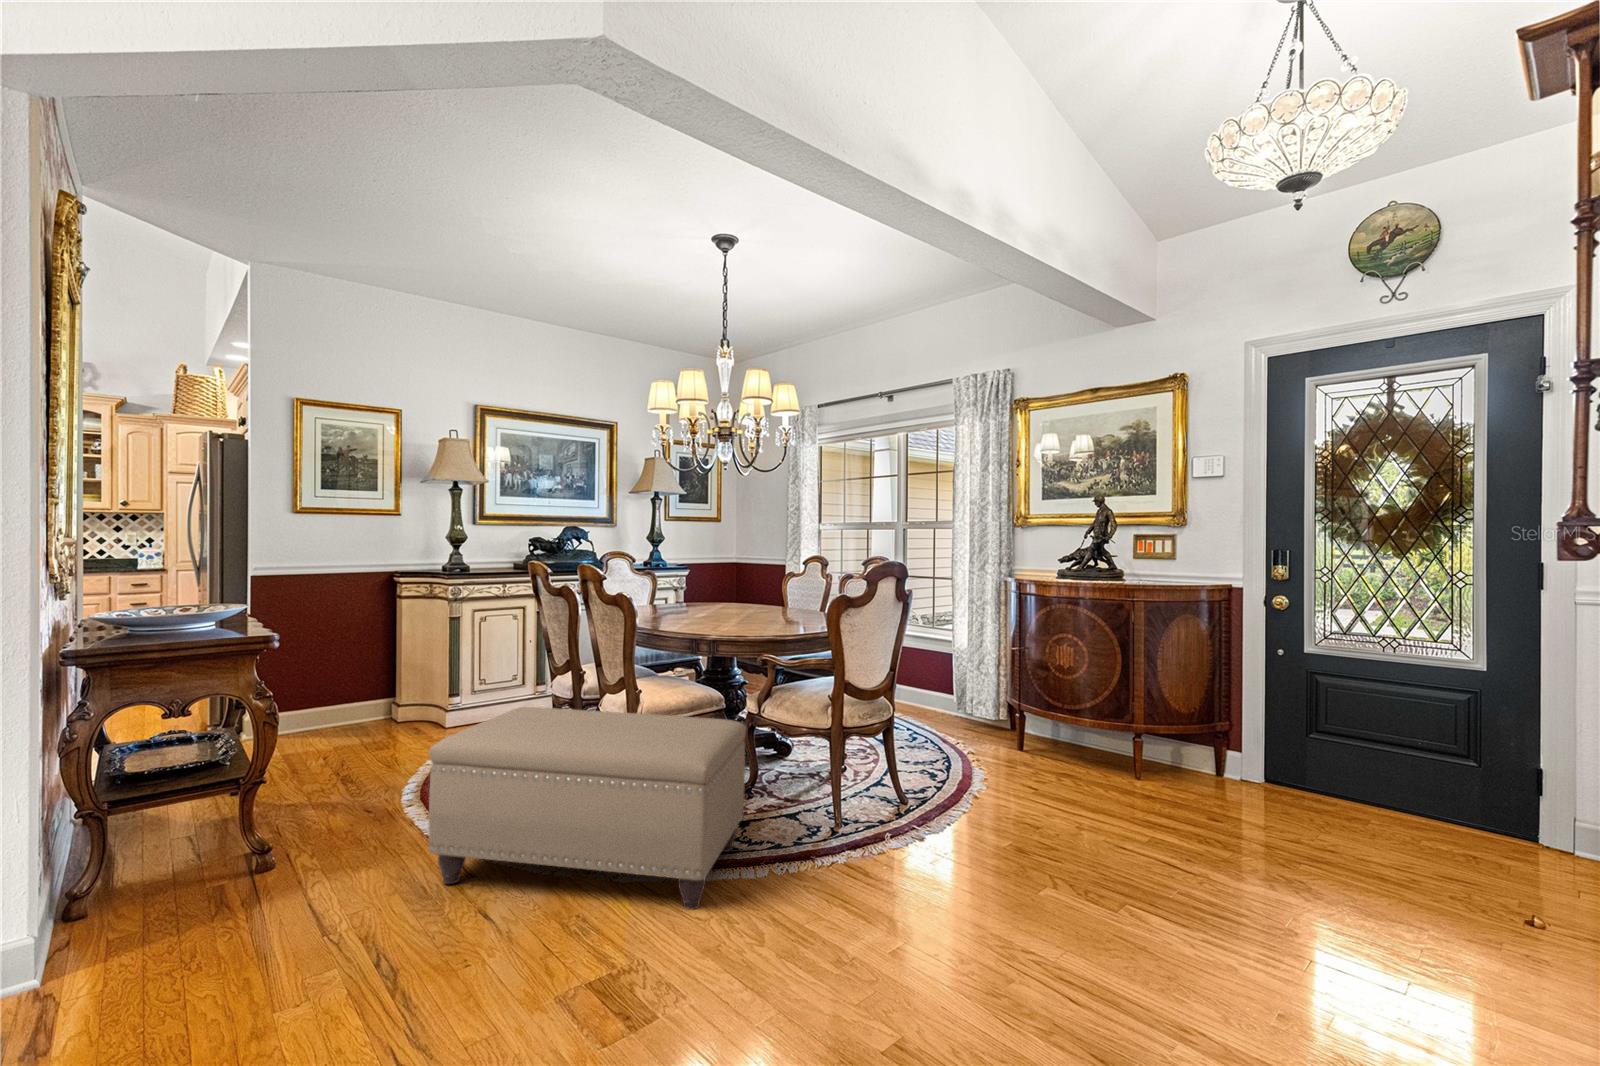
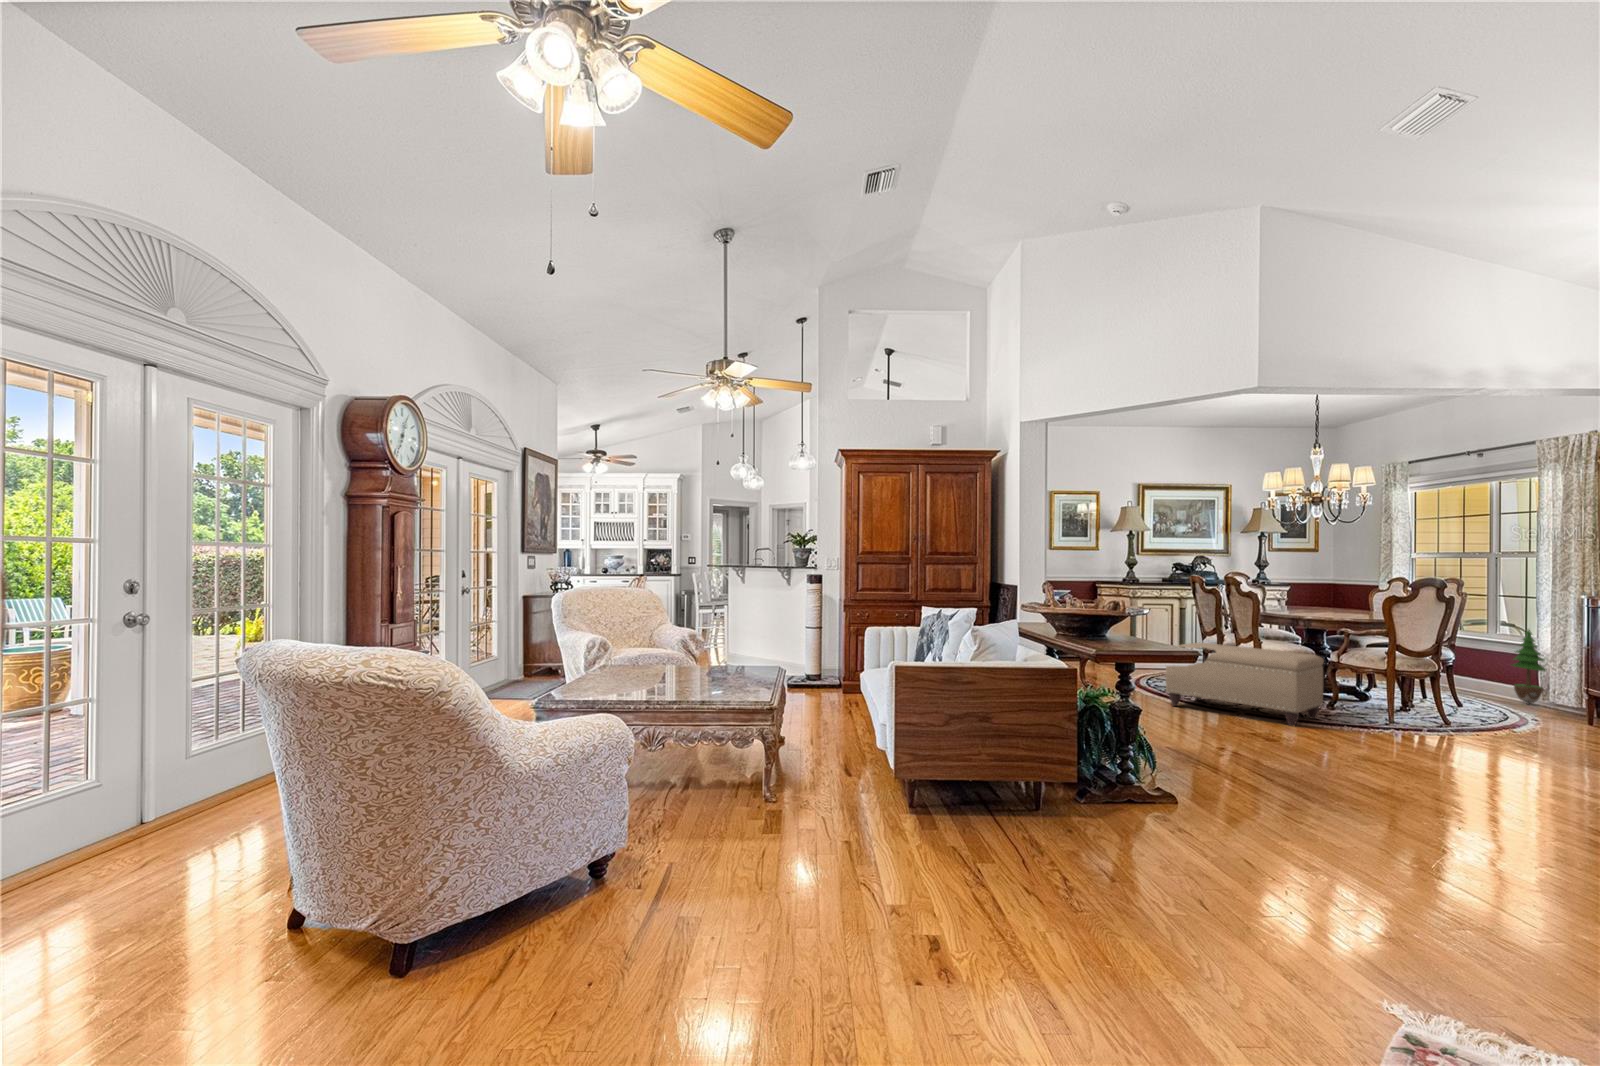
potted tree: none [931,619,967,718] -> present [1512,629,1546,704]

